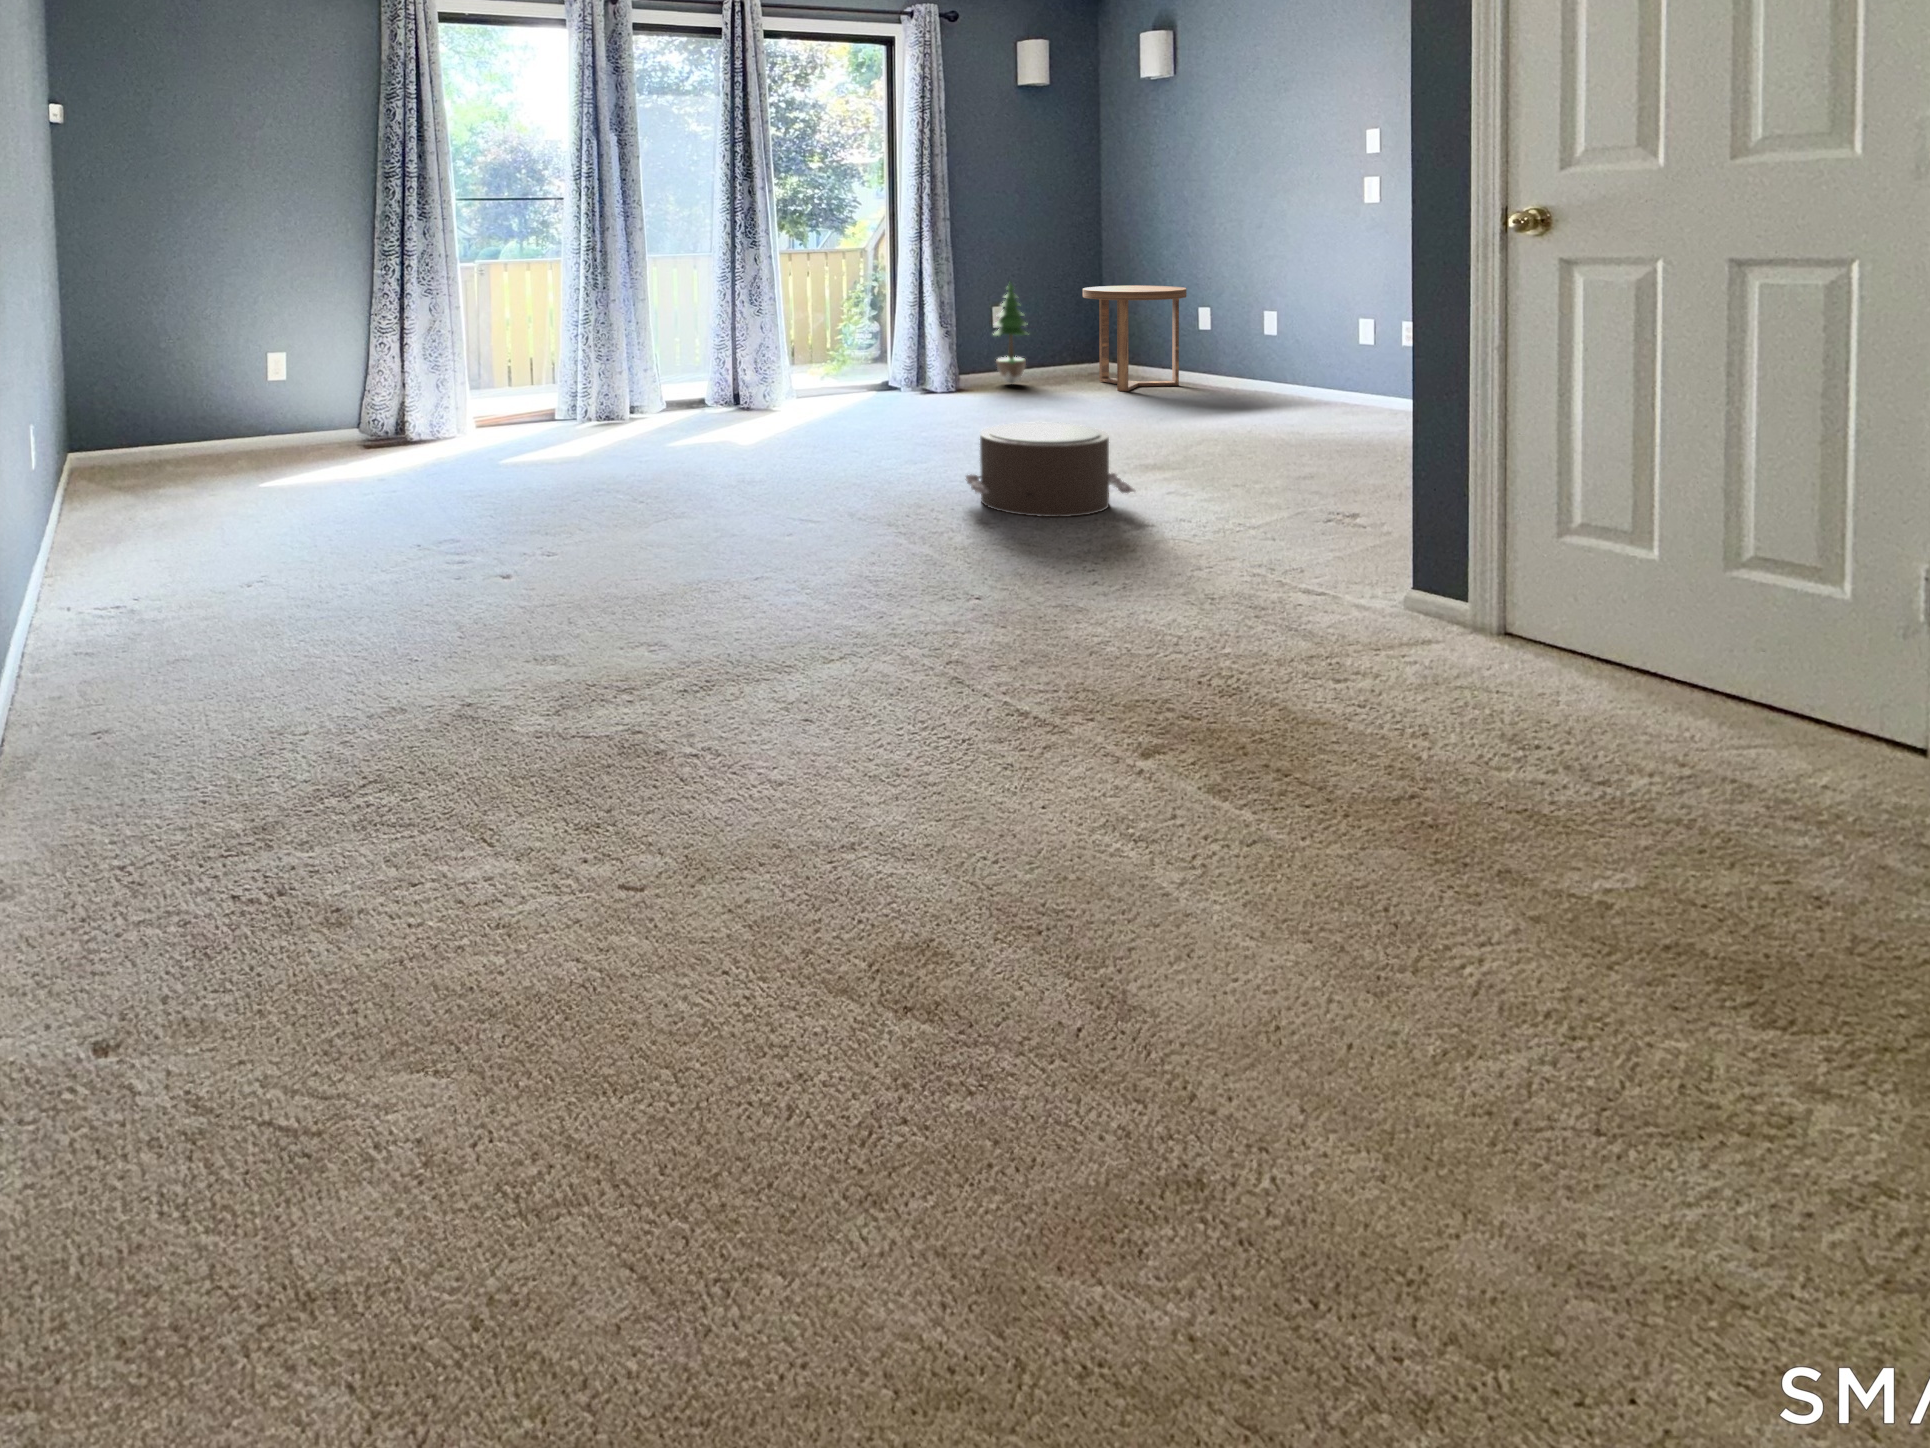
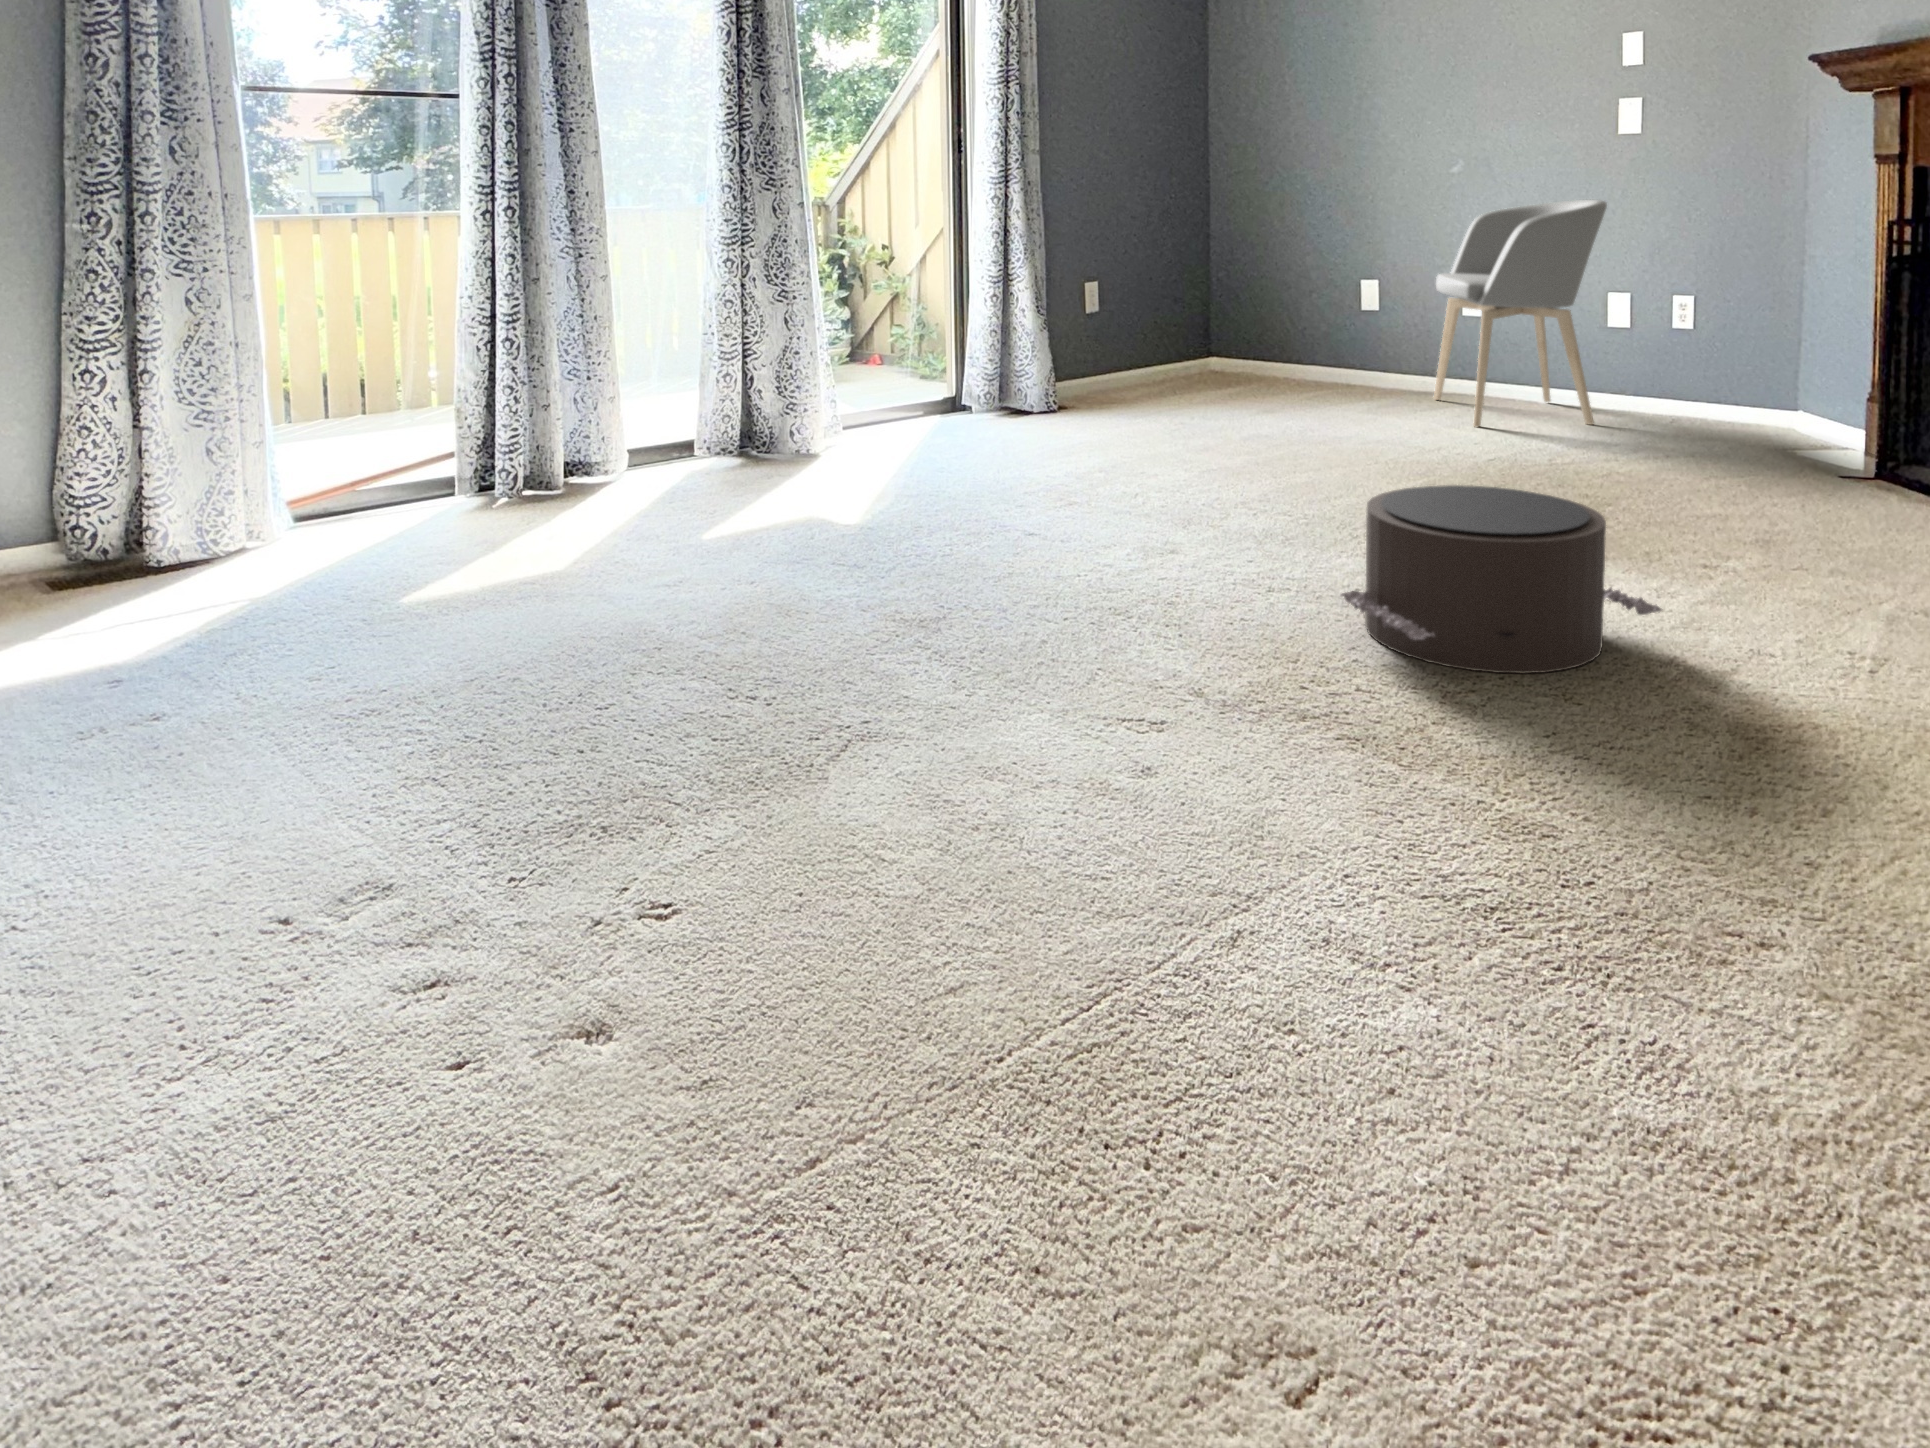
armchair: none [1223,254,1347,417] -> present [1434,200,1607,427]
potted tree: present [993,283,1027,383] -> none [1090,239,1143,387]
side table: present [1083,286,1187,391] -> none [1212,245,1351,393]

